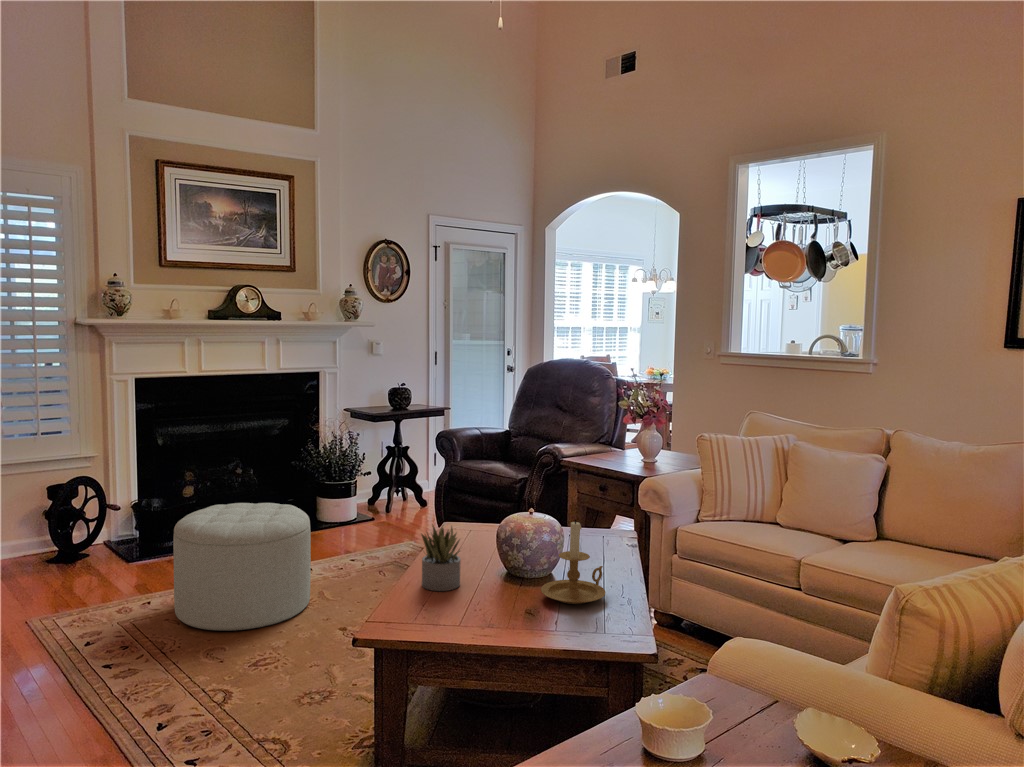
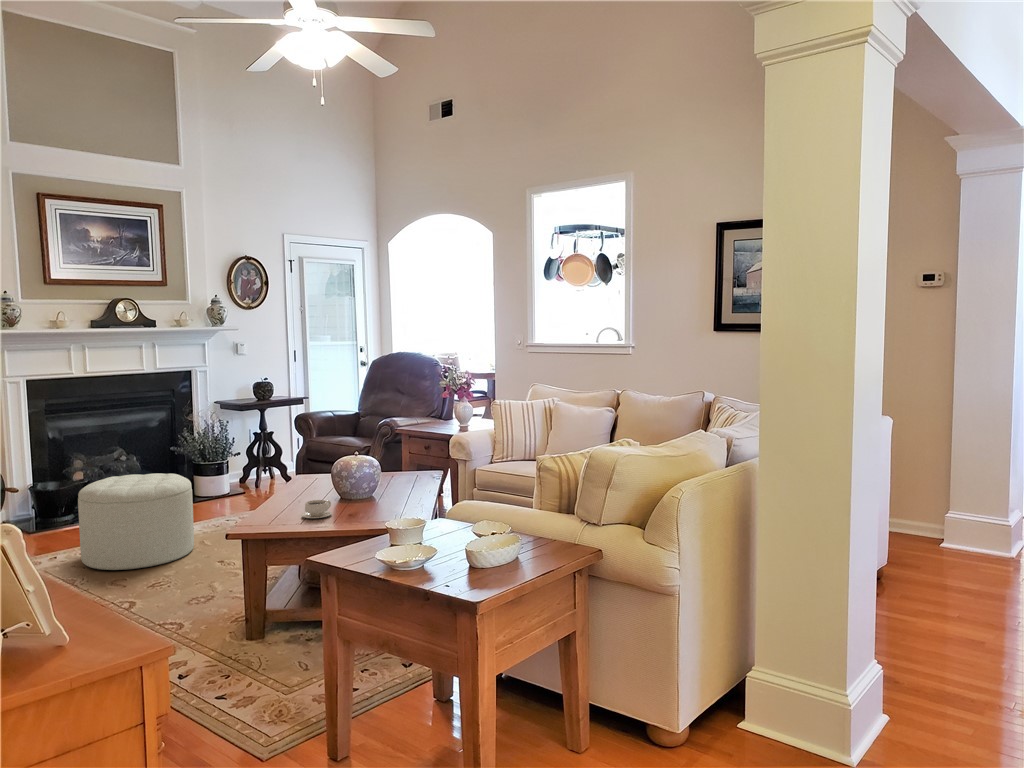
candle holder: present [541,520,606,604] -> none [361,453,405,509]
succulent plant: present [422,526,461,591] -> none [276,464,307,509]
teacup: none [455,585,500,617] -> present [301,500,332,518]

